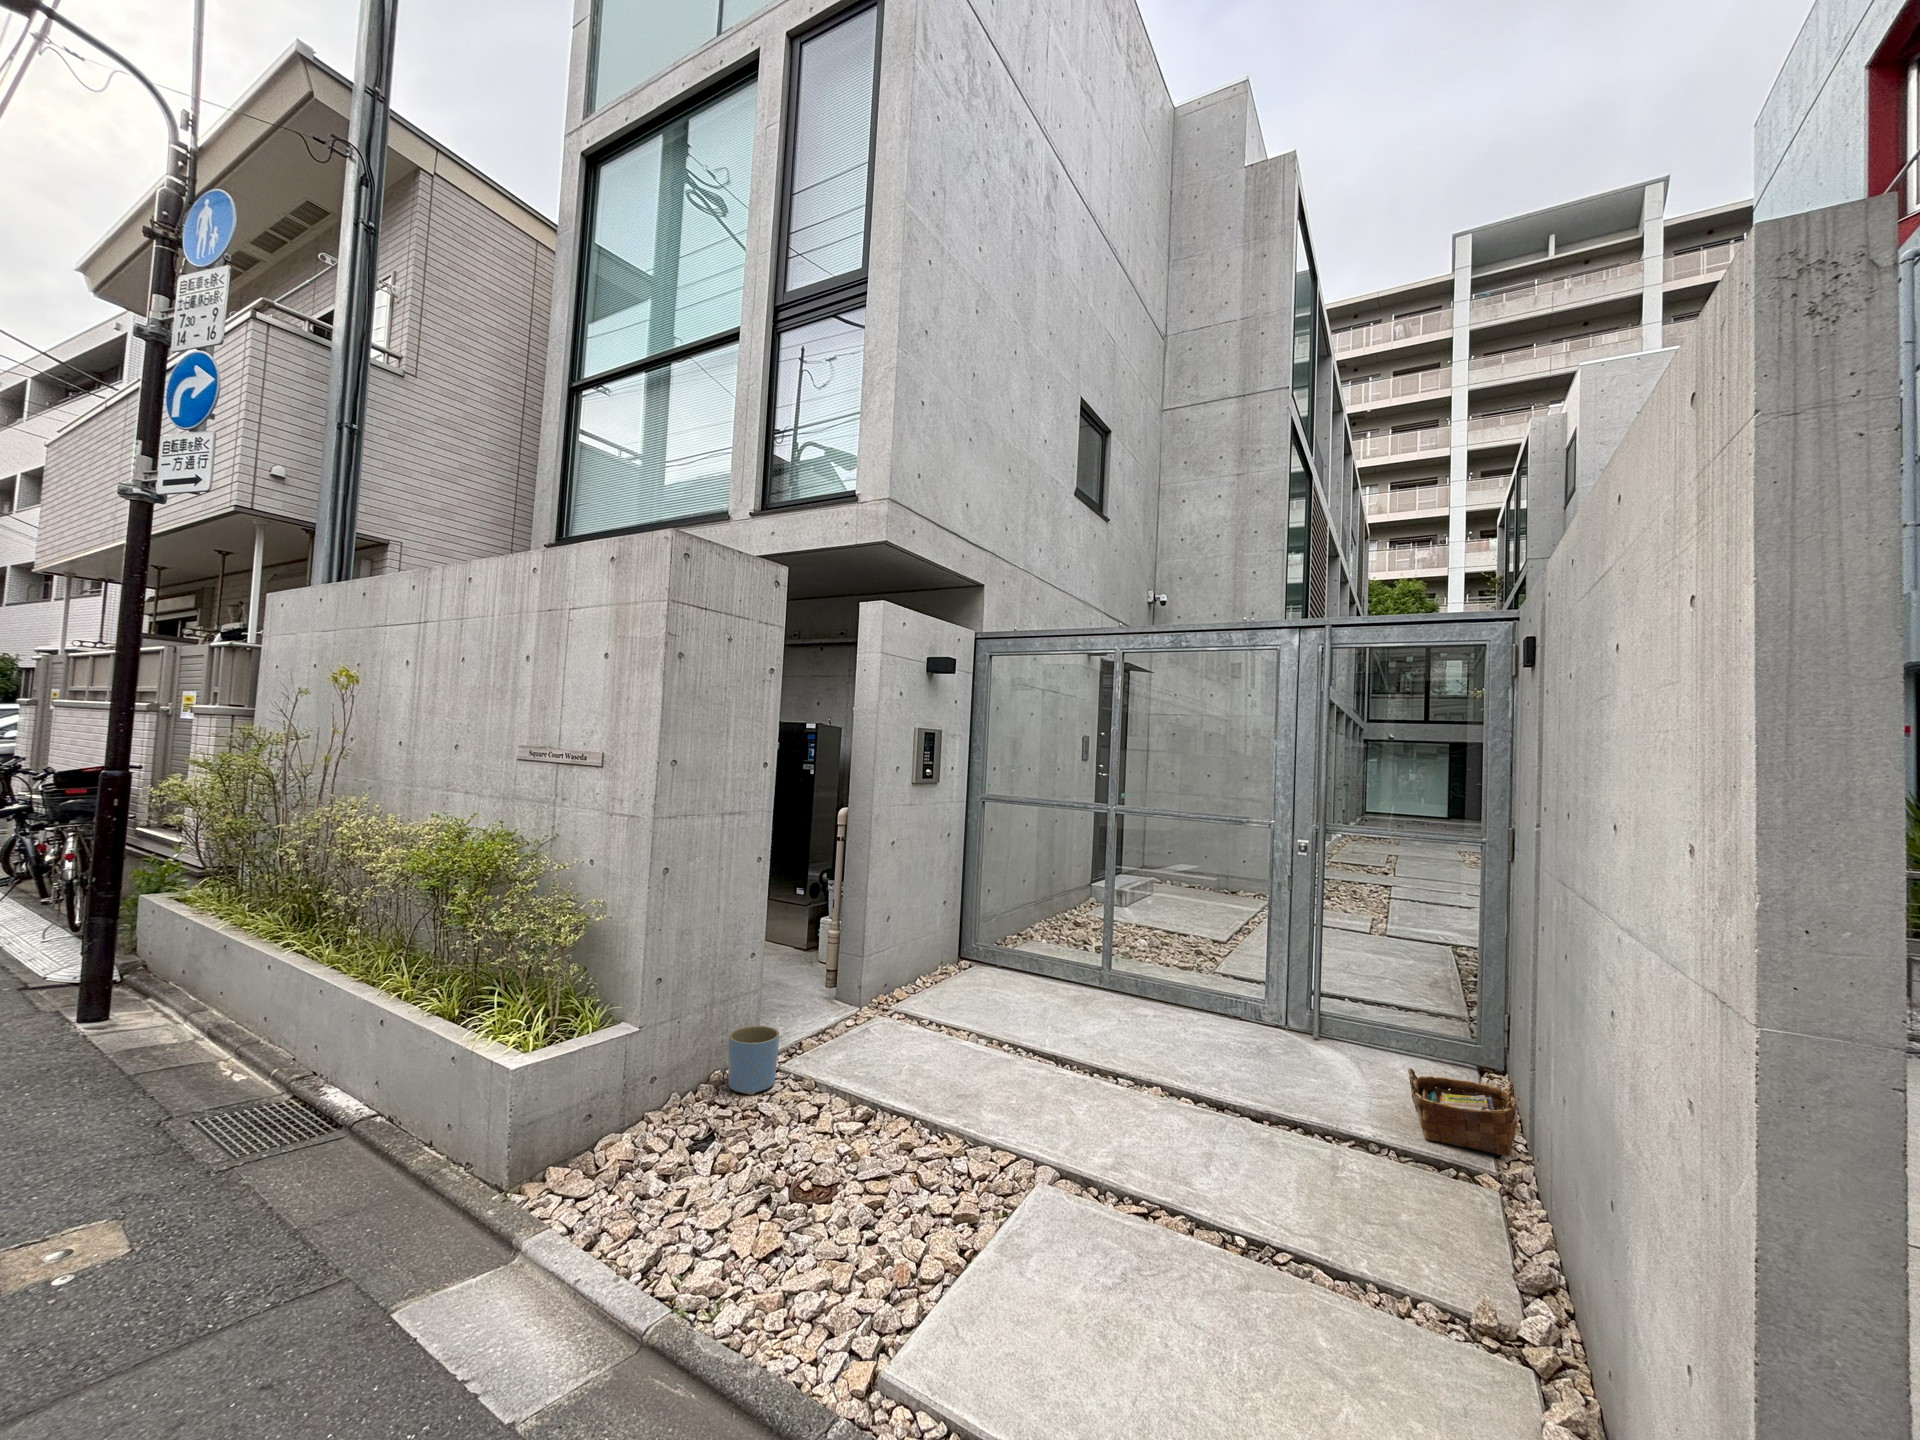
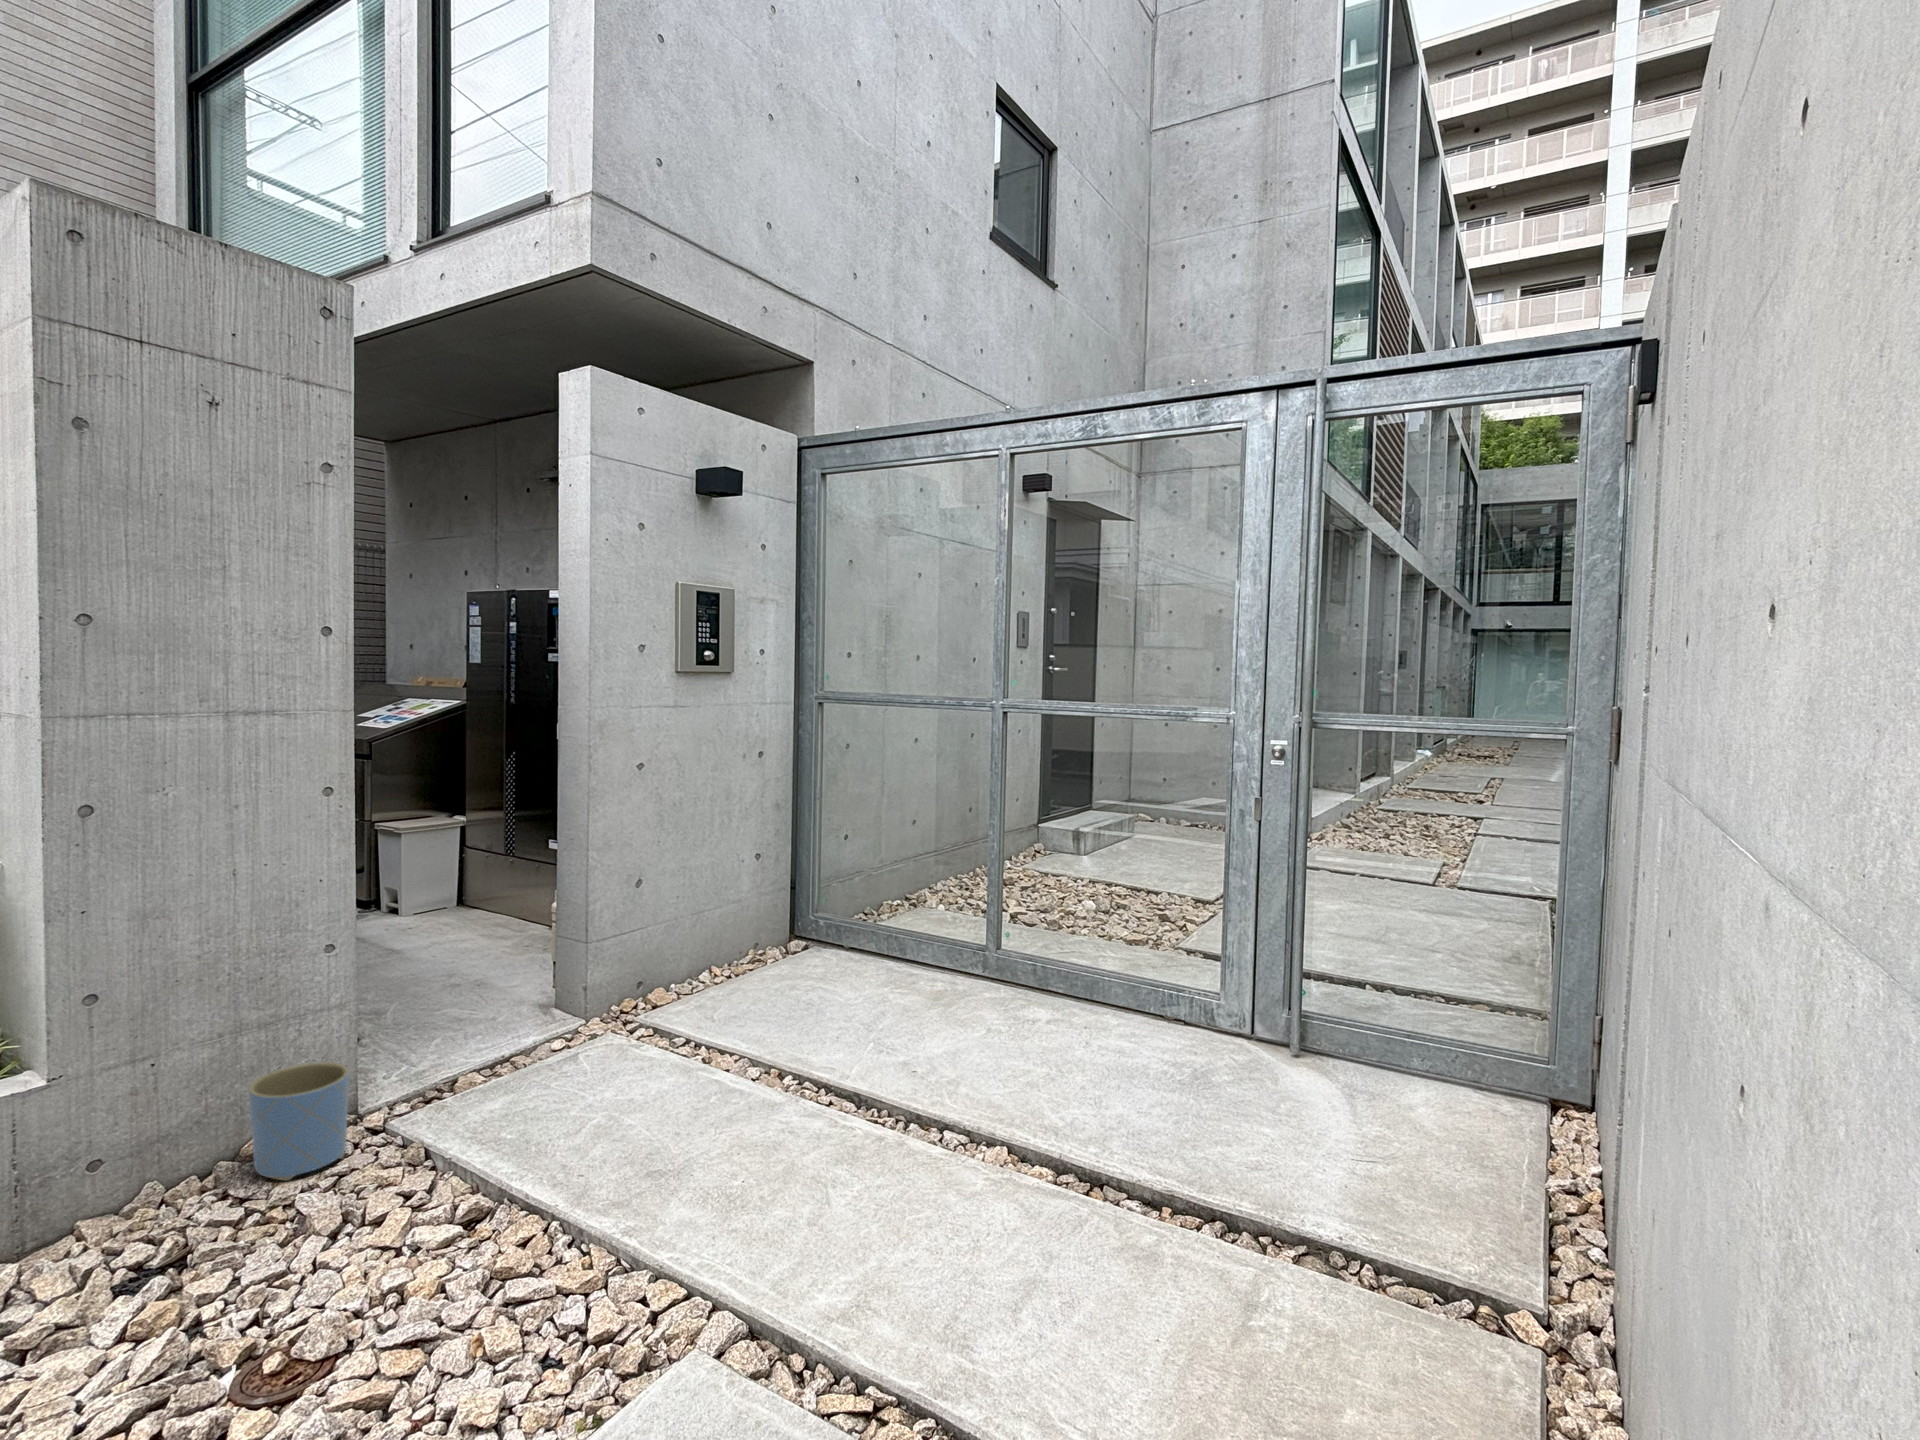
woven basket: present [1408,1068,1518,1156] -> none [1409,1116,1593,1274]

